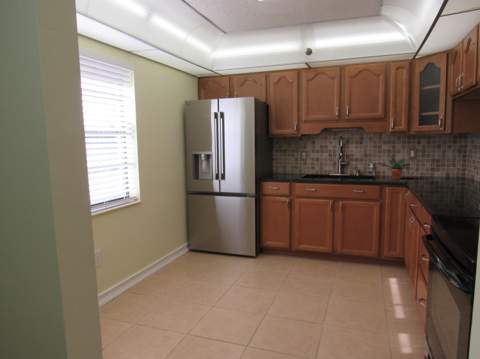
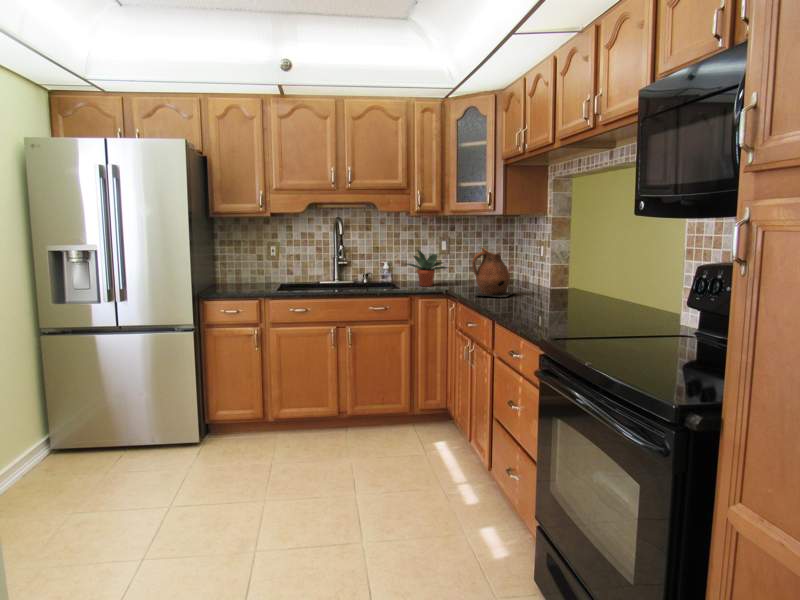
ceramic pitcher: none [423,155,457,188] -> present [472,248,514,297]

